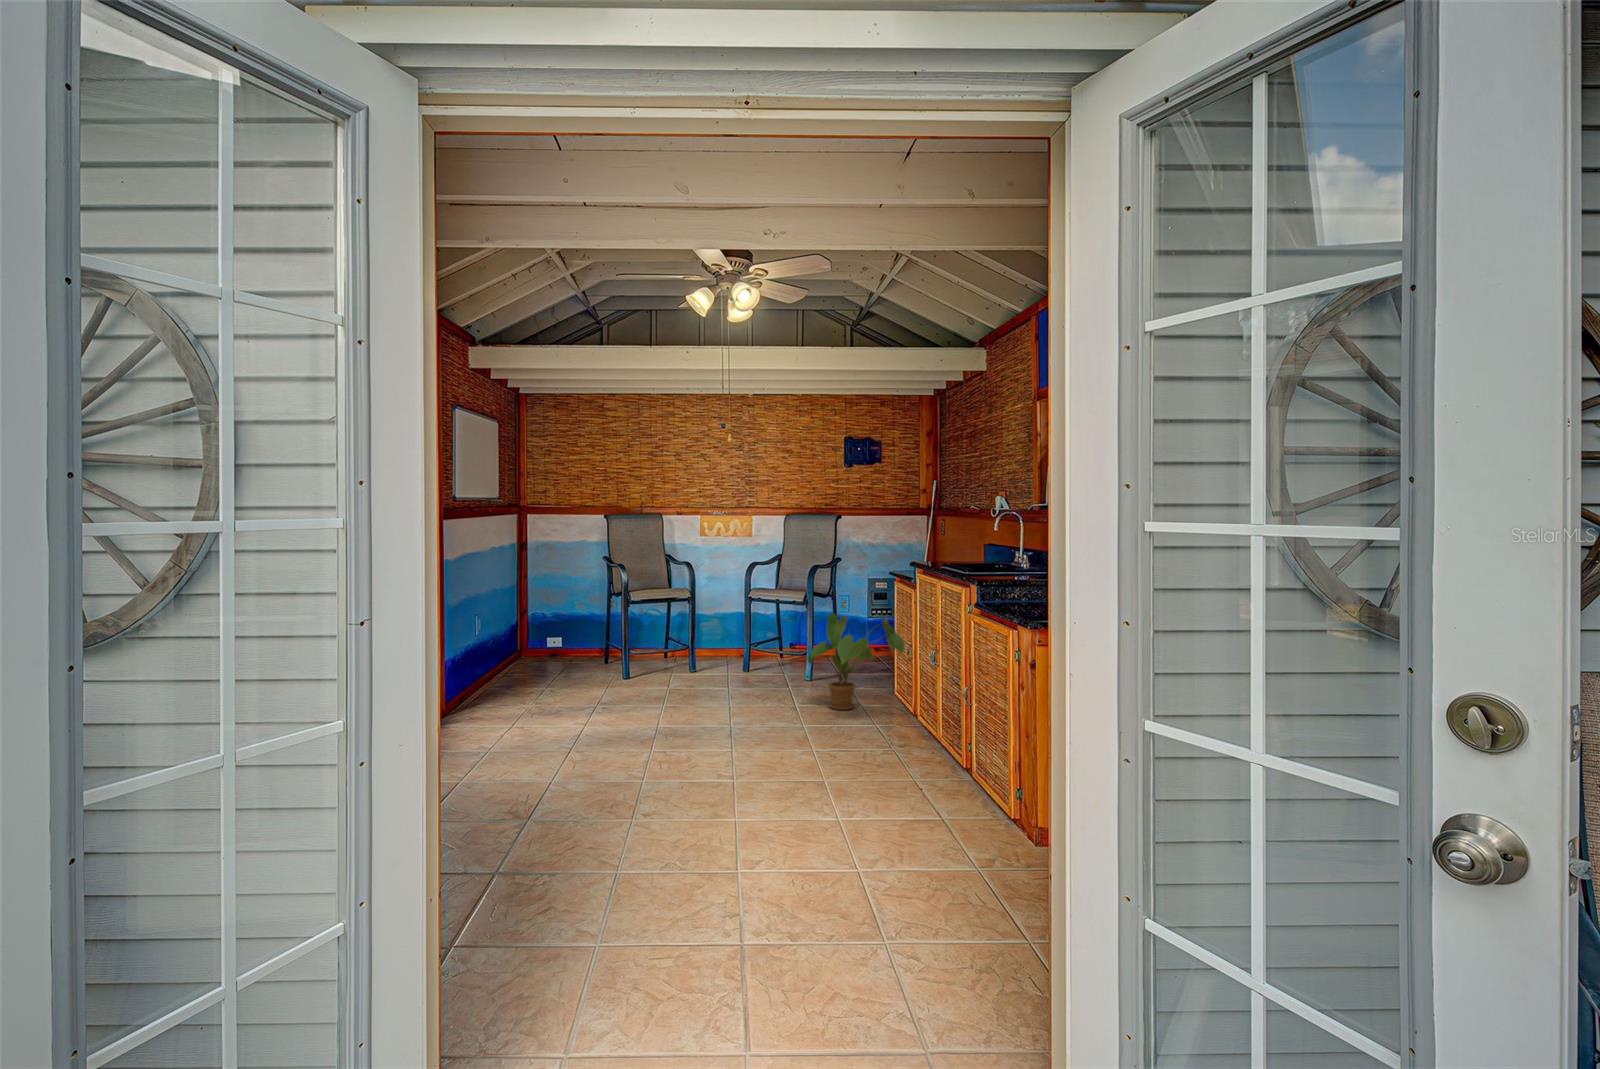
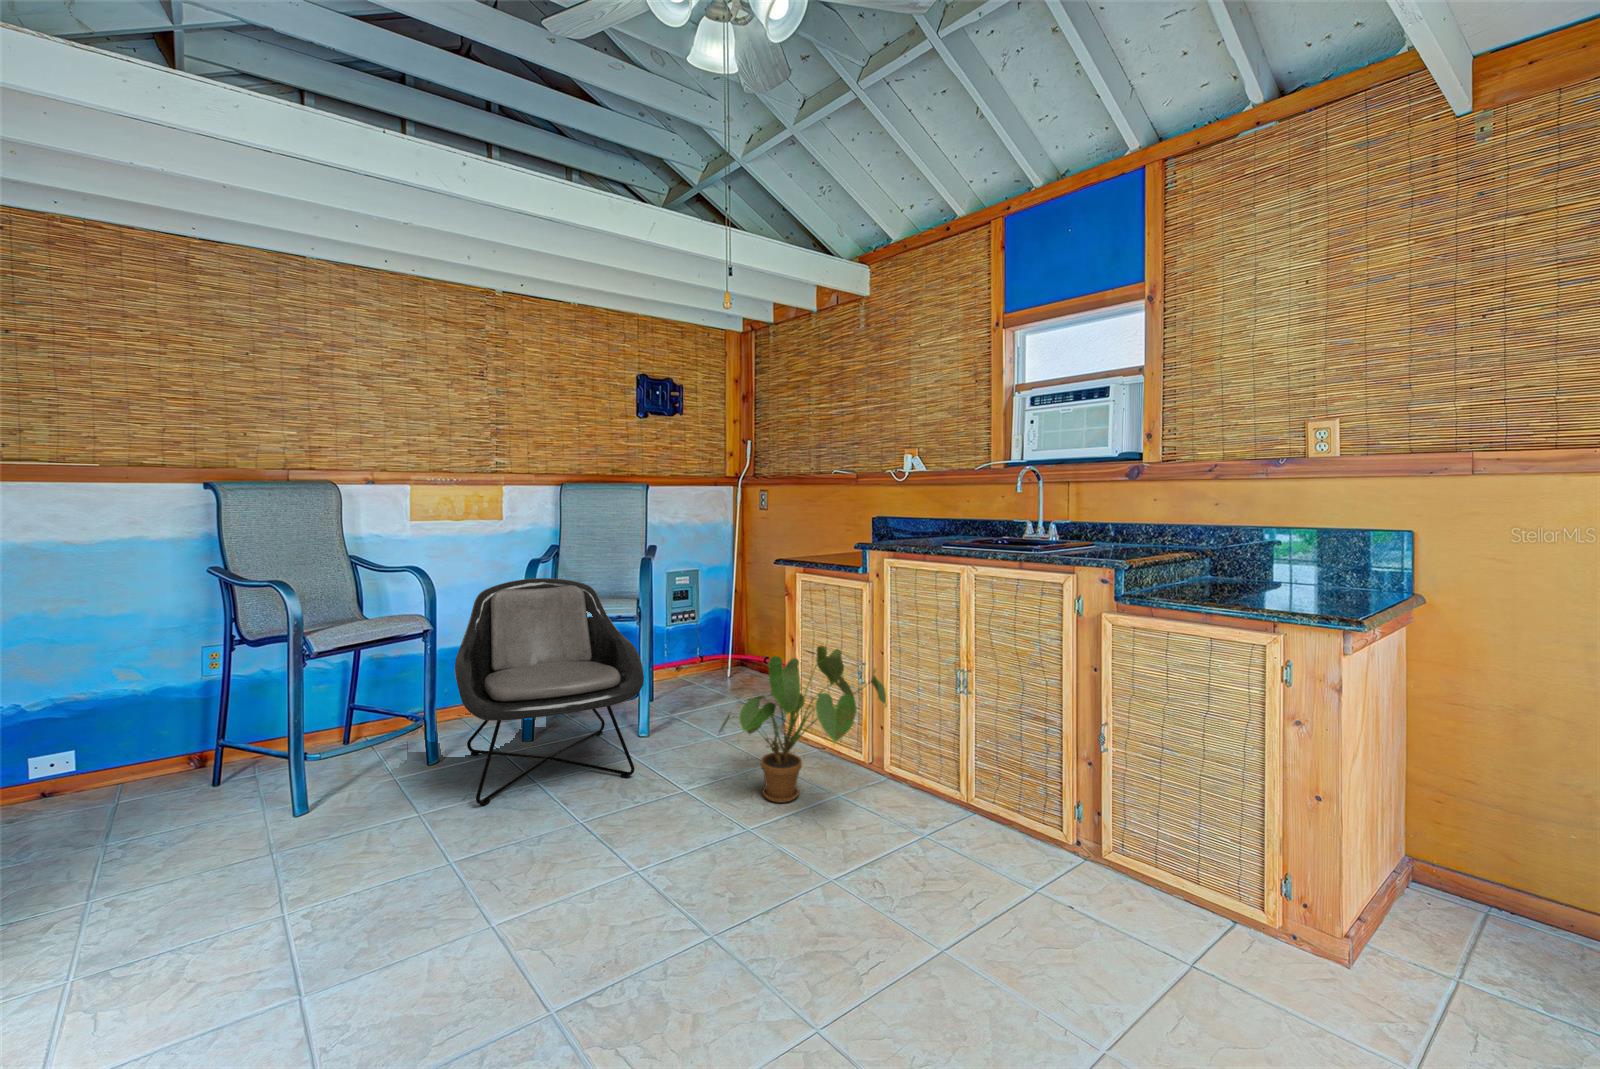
lounge chair: none [682,571,788,691] -> present [455,578,644,806]

